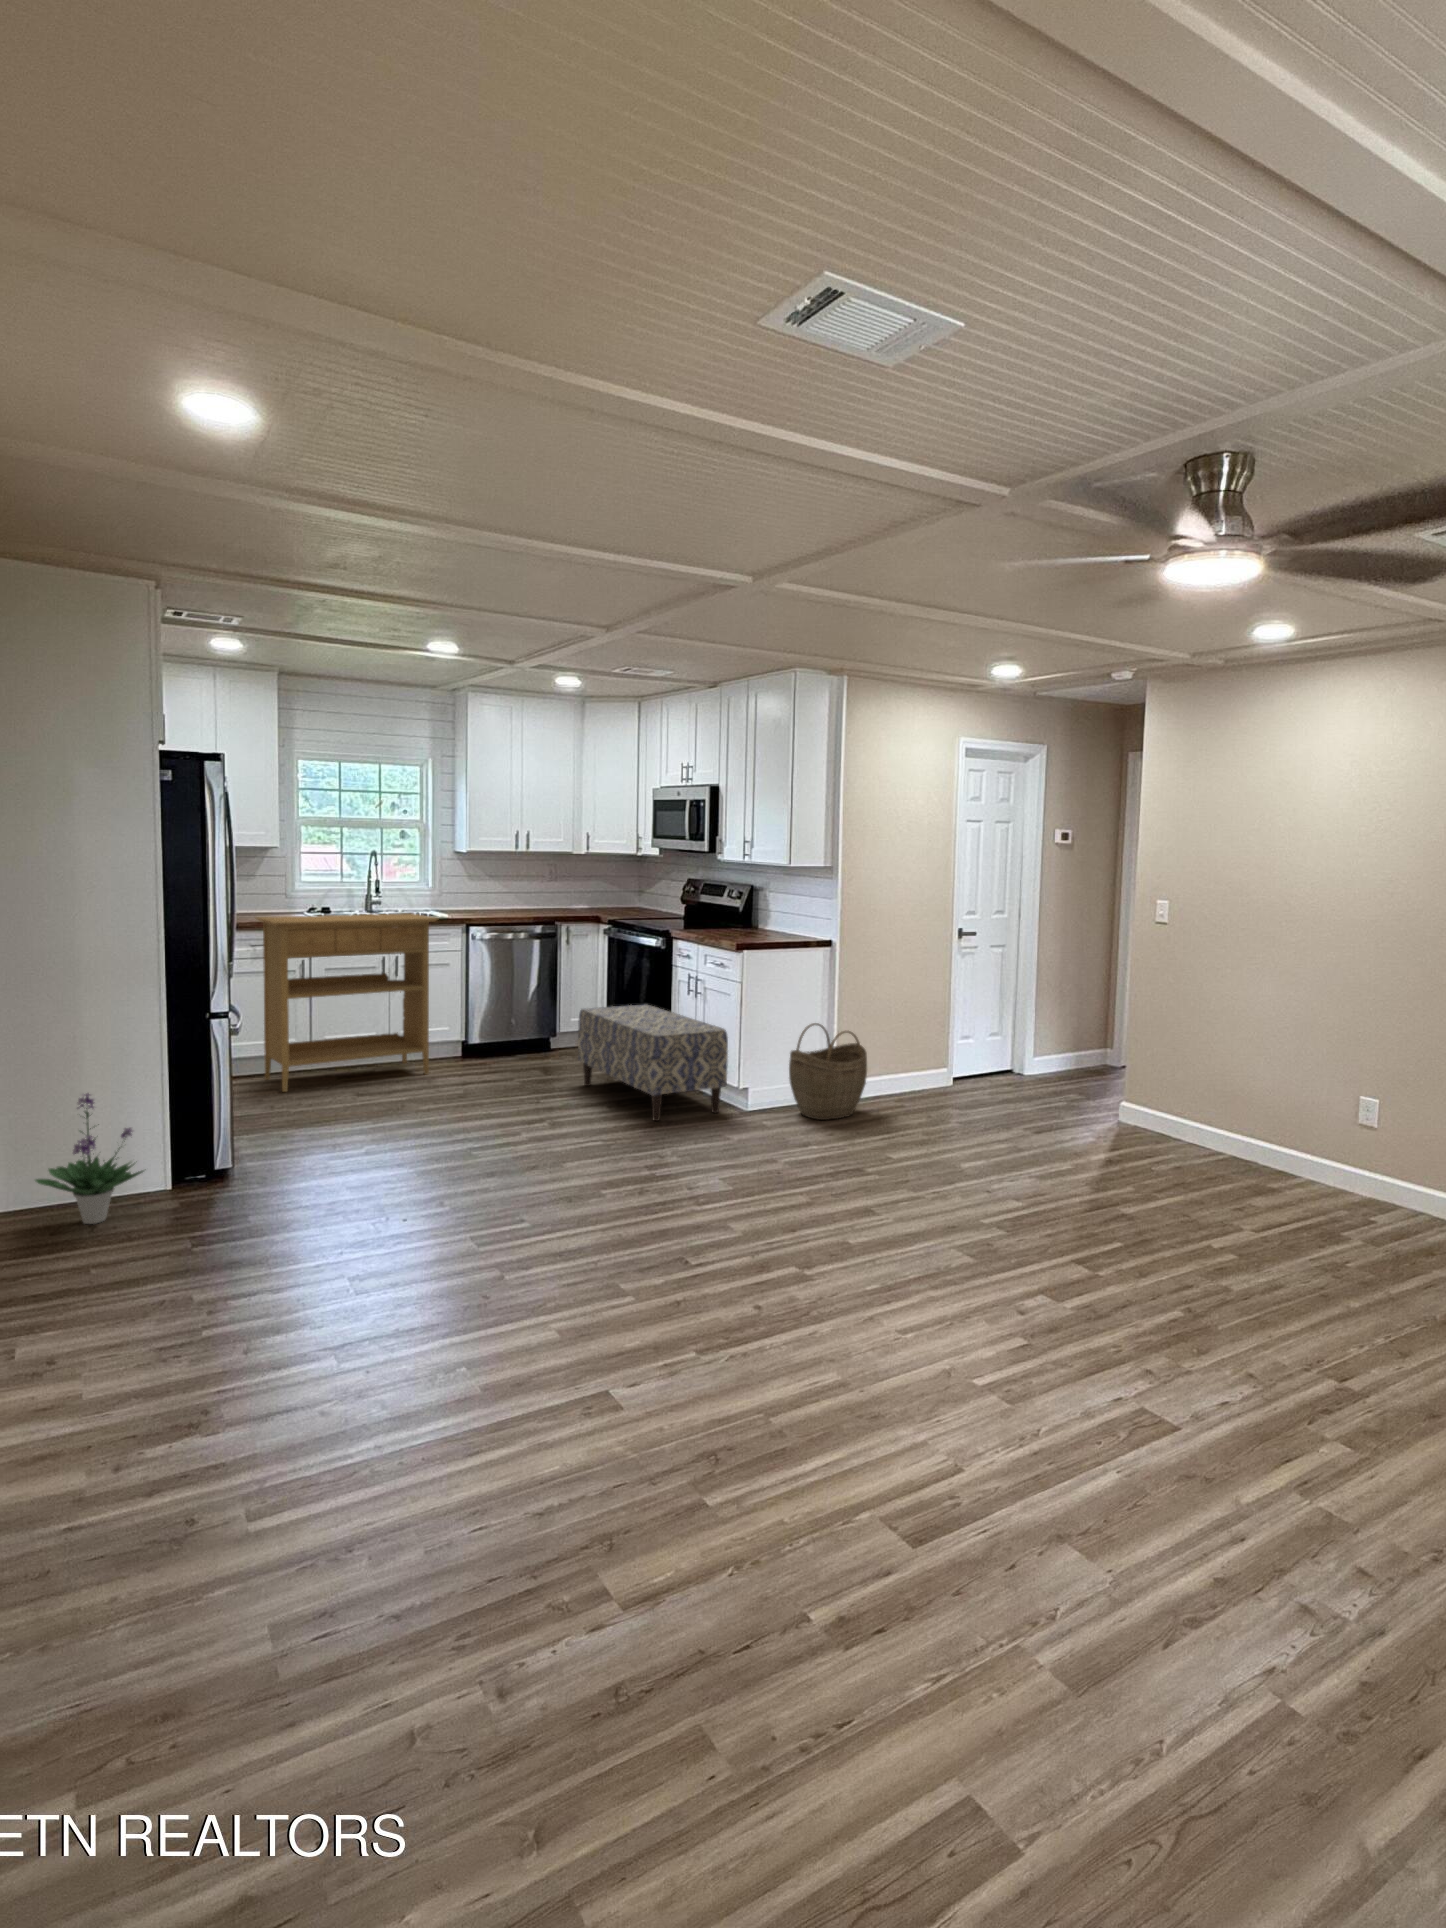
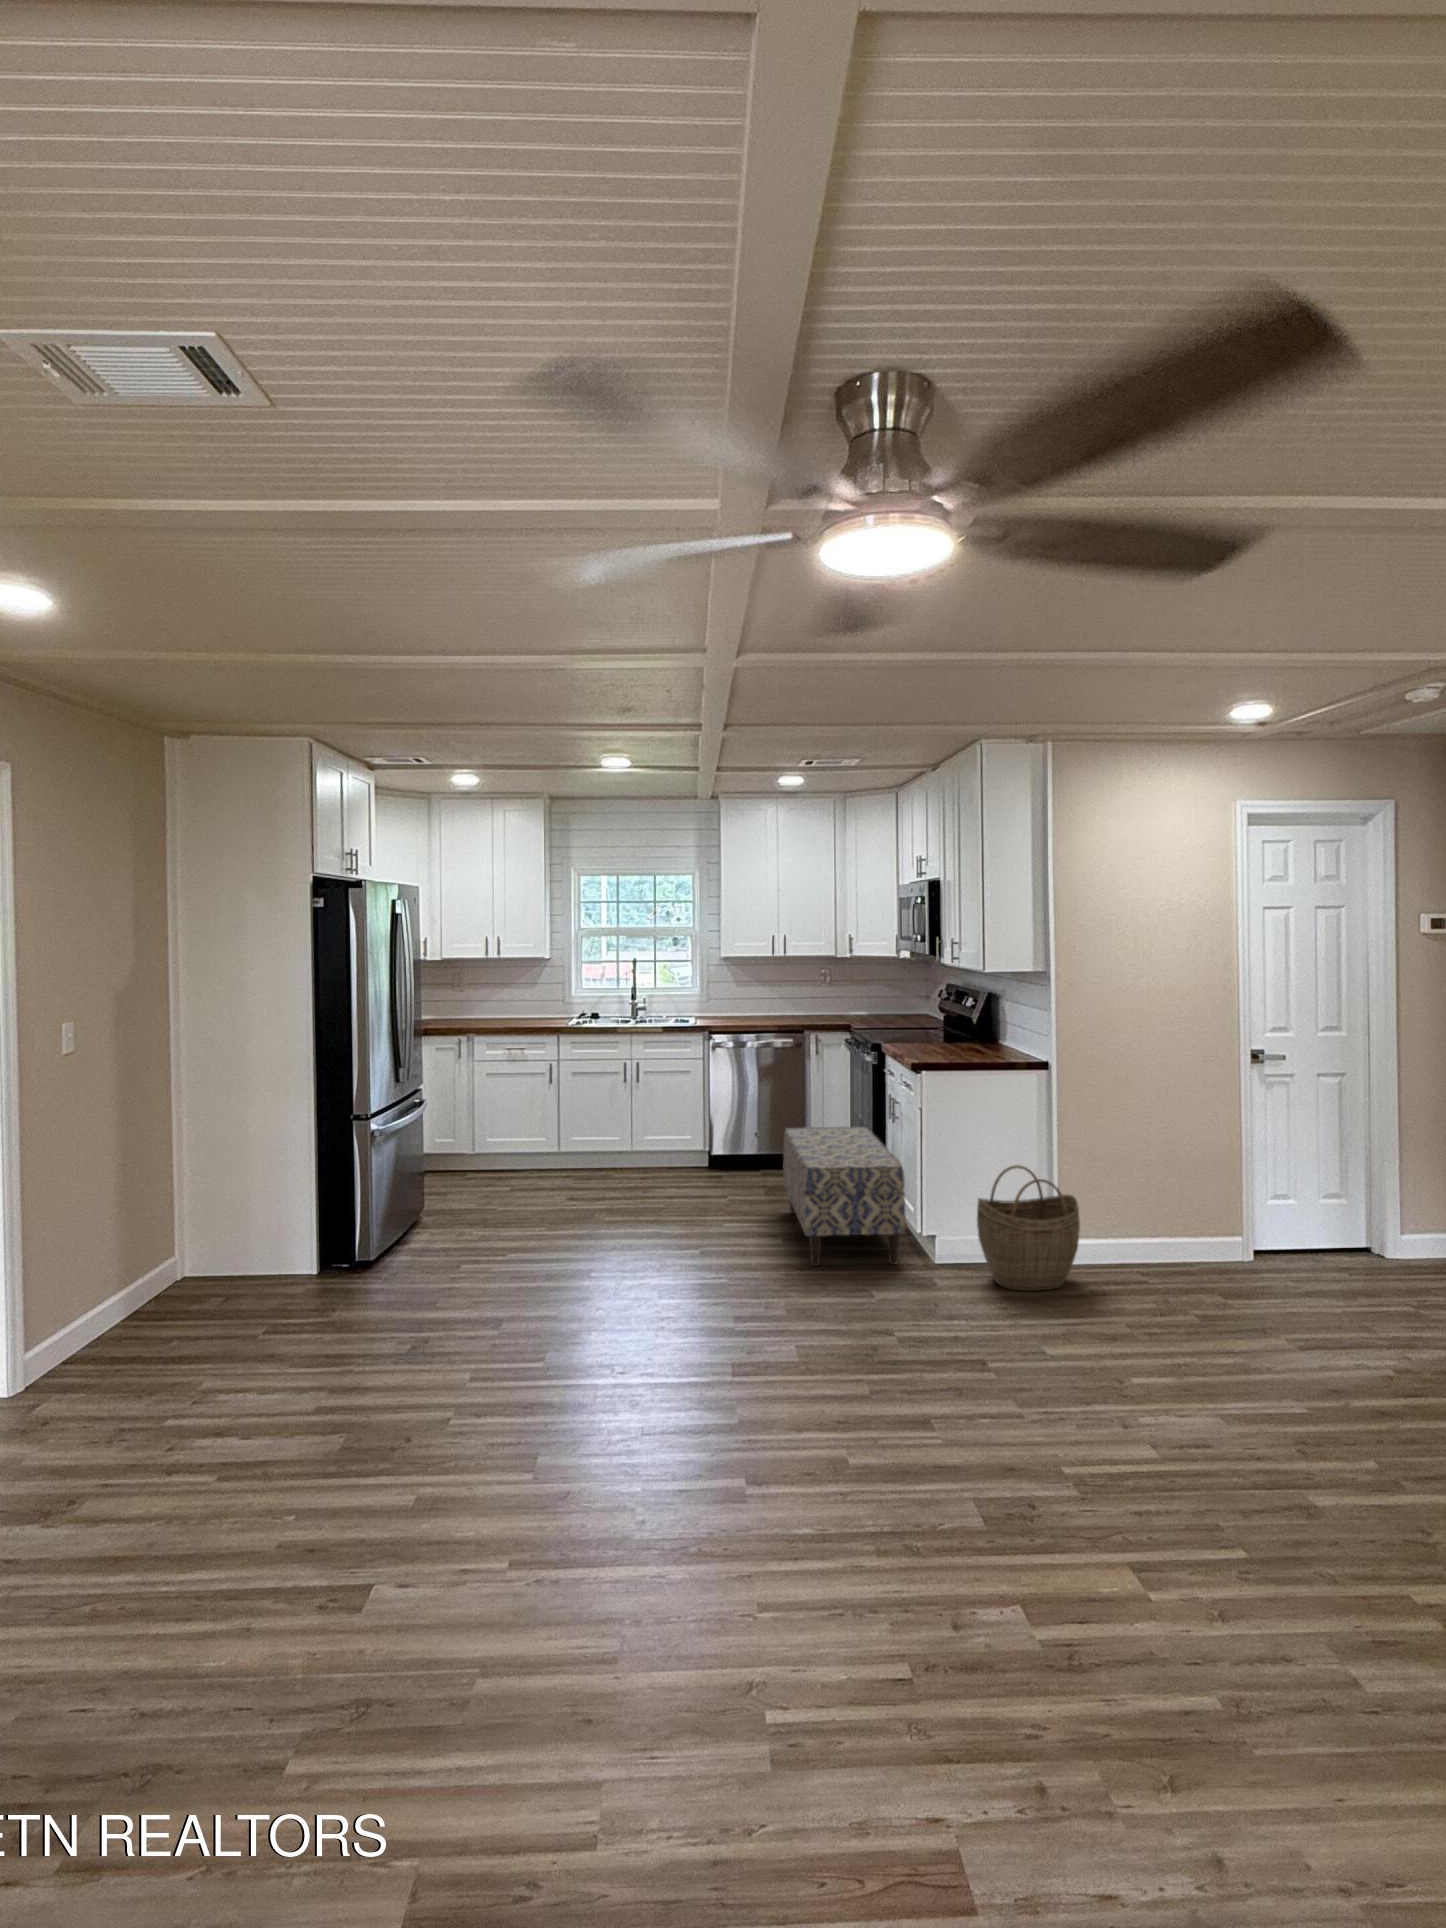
console table: present [256,913,438,1092] -> none [502,1020,664,1192]
potted plant: present [35,1093,144,1224] -> none [188,1185,275,1304]

